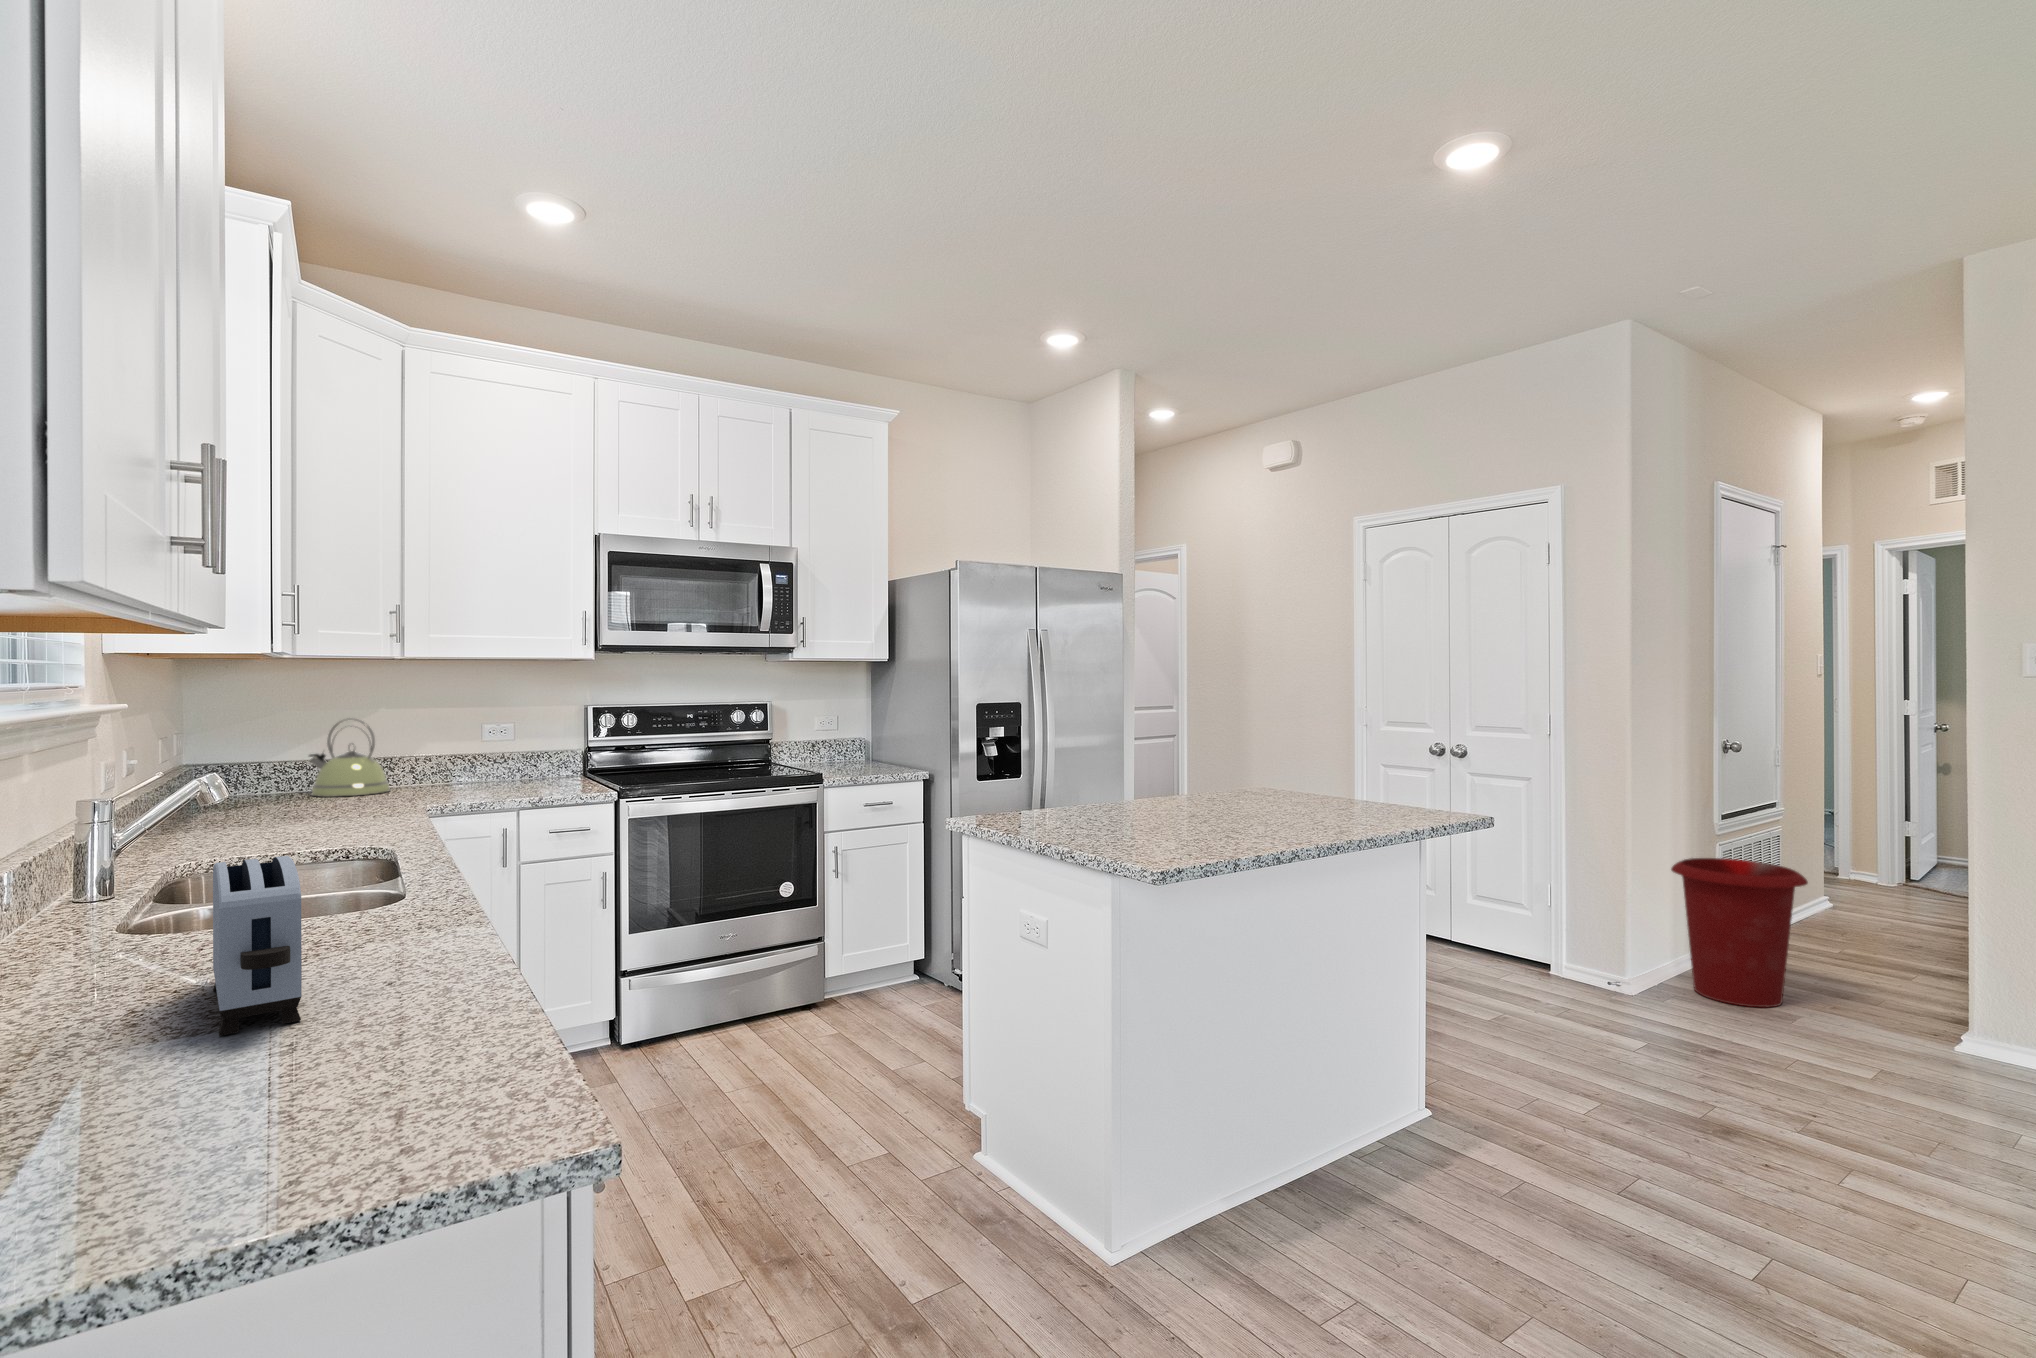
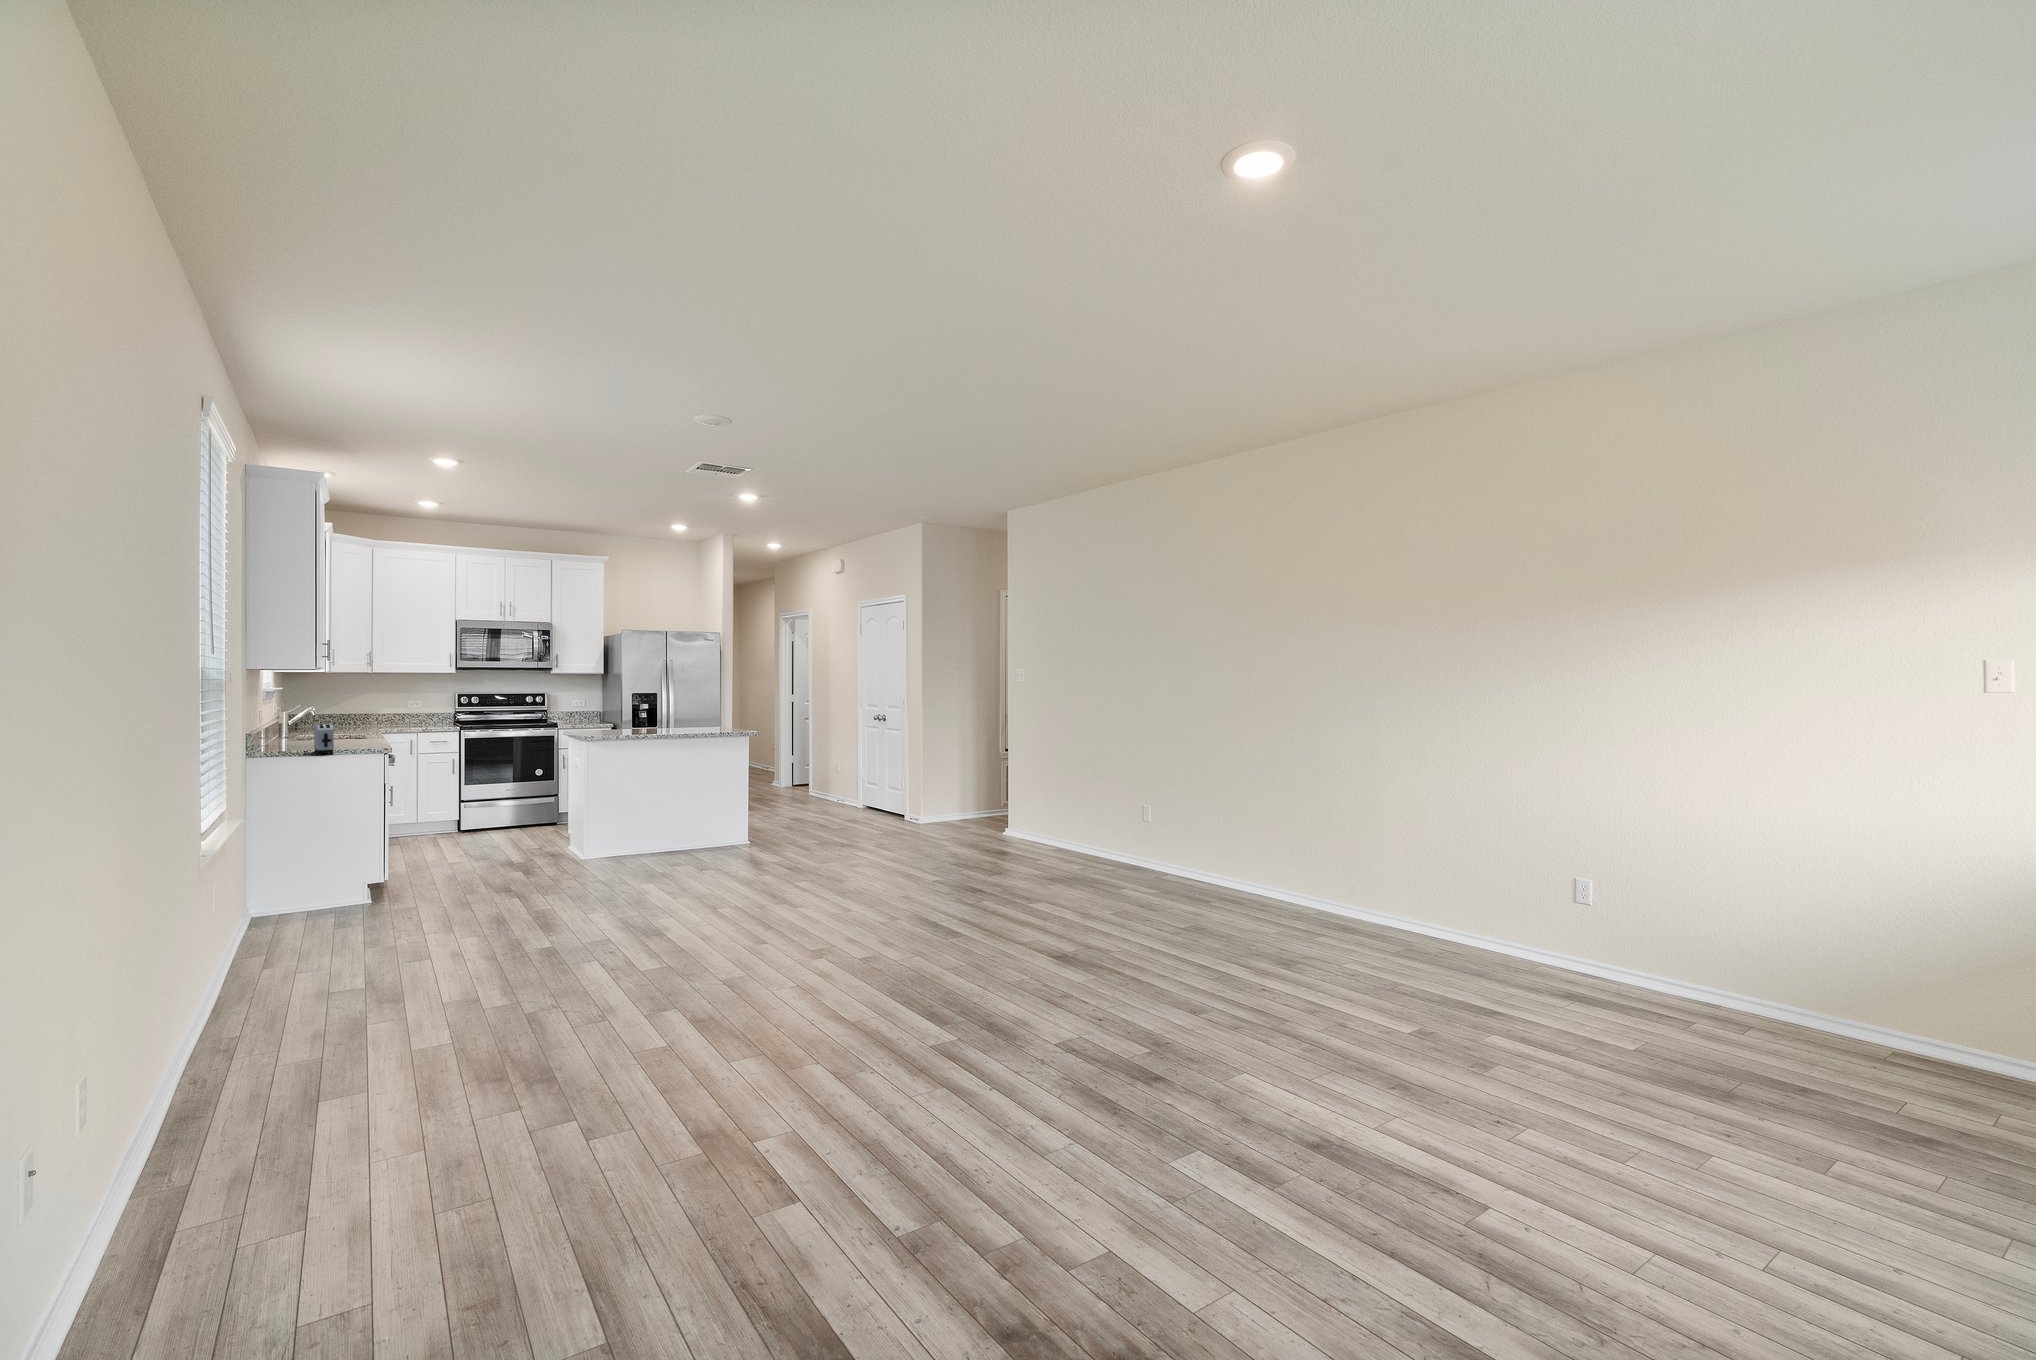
kettle: present [309,718,390,797] -> none [332,698,367,729]
waste bin: present [1671,858,1808,1007] -> none [938,764,986,825]

